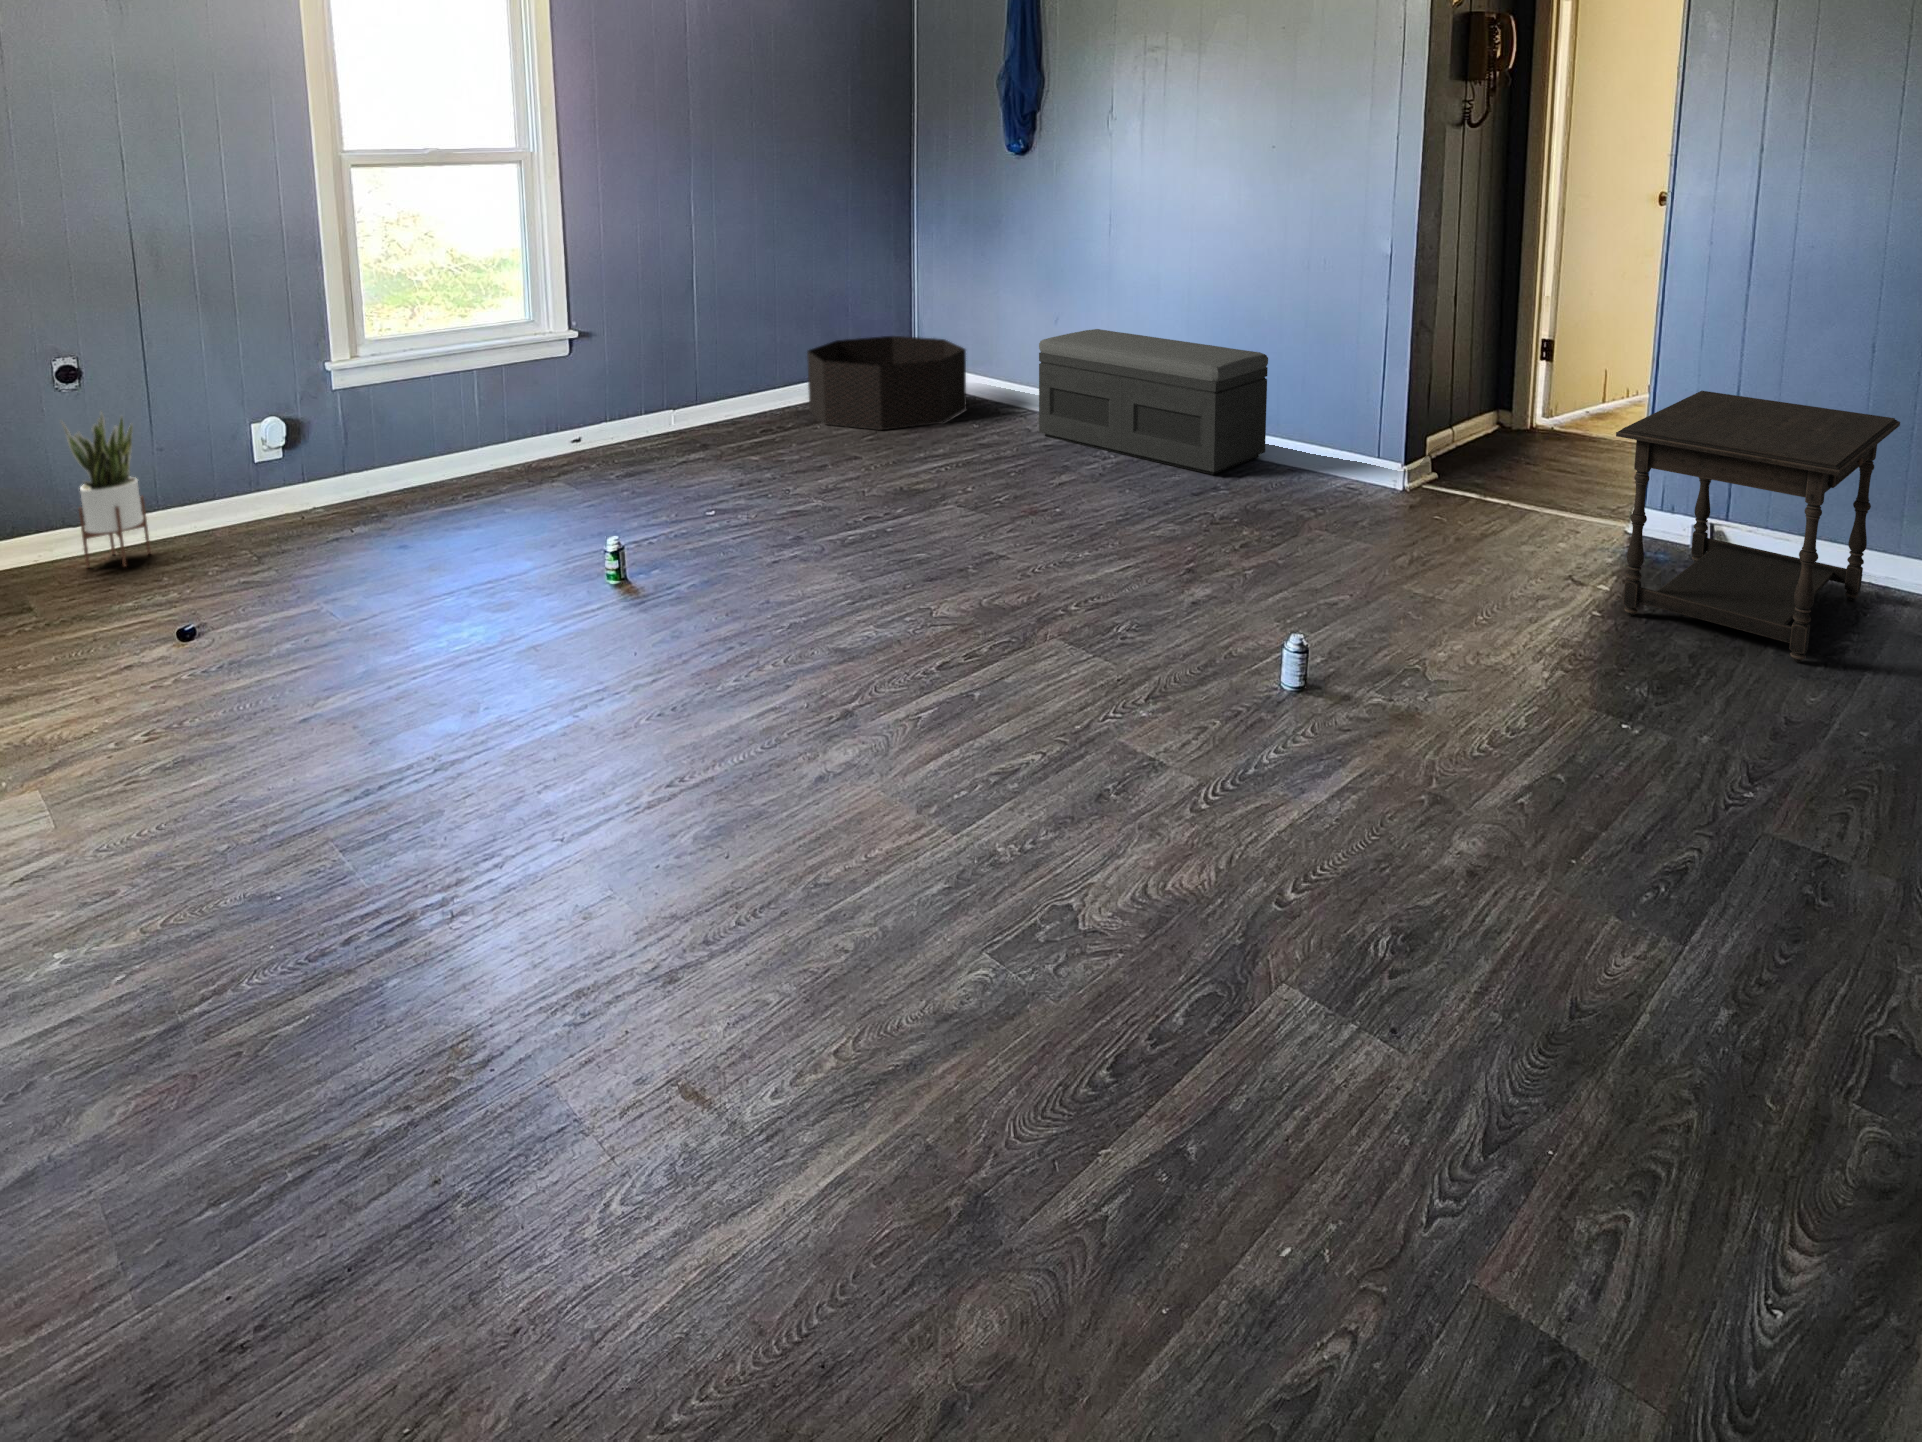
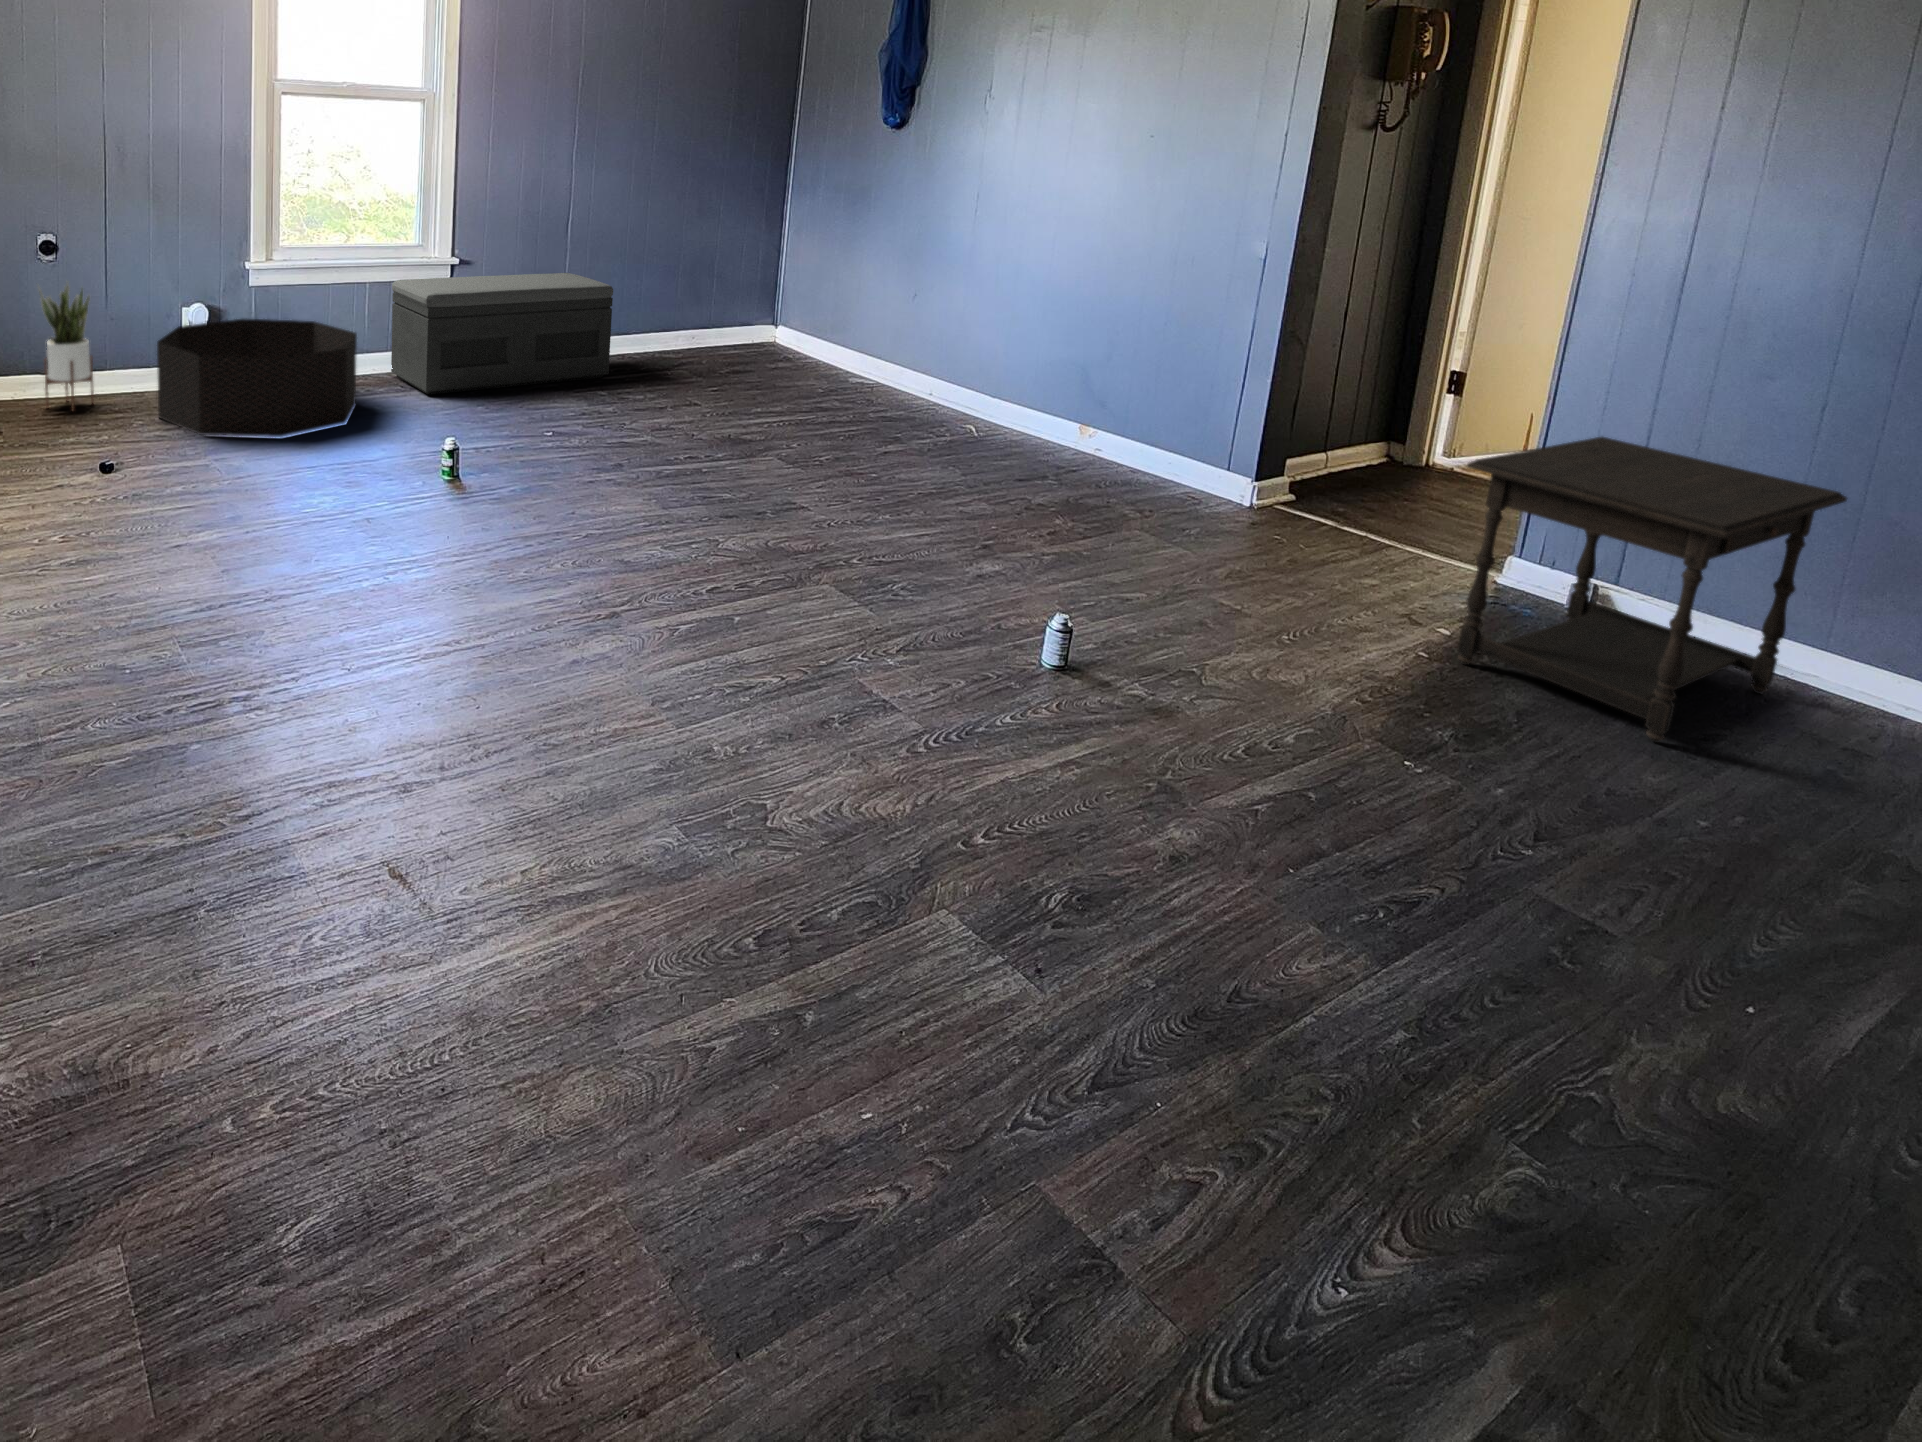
storage bench: present [1039,329,1268,475] -> present [391,273,613,394]
basket: present [807,336,966,430] -> present [157,319,357,437]

